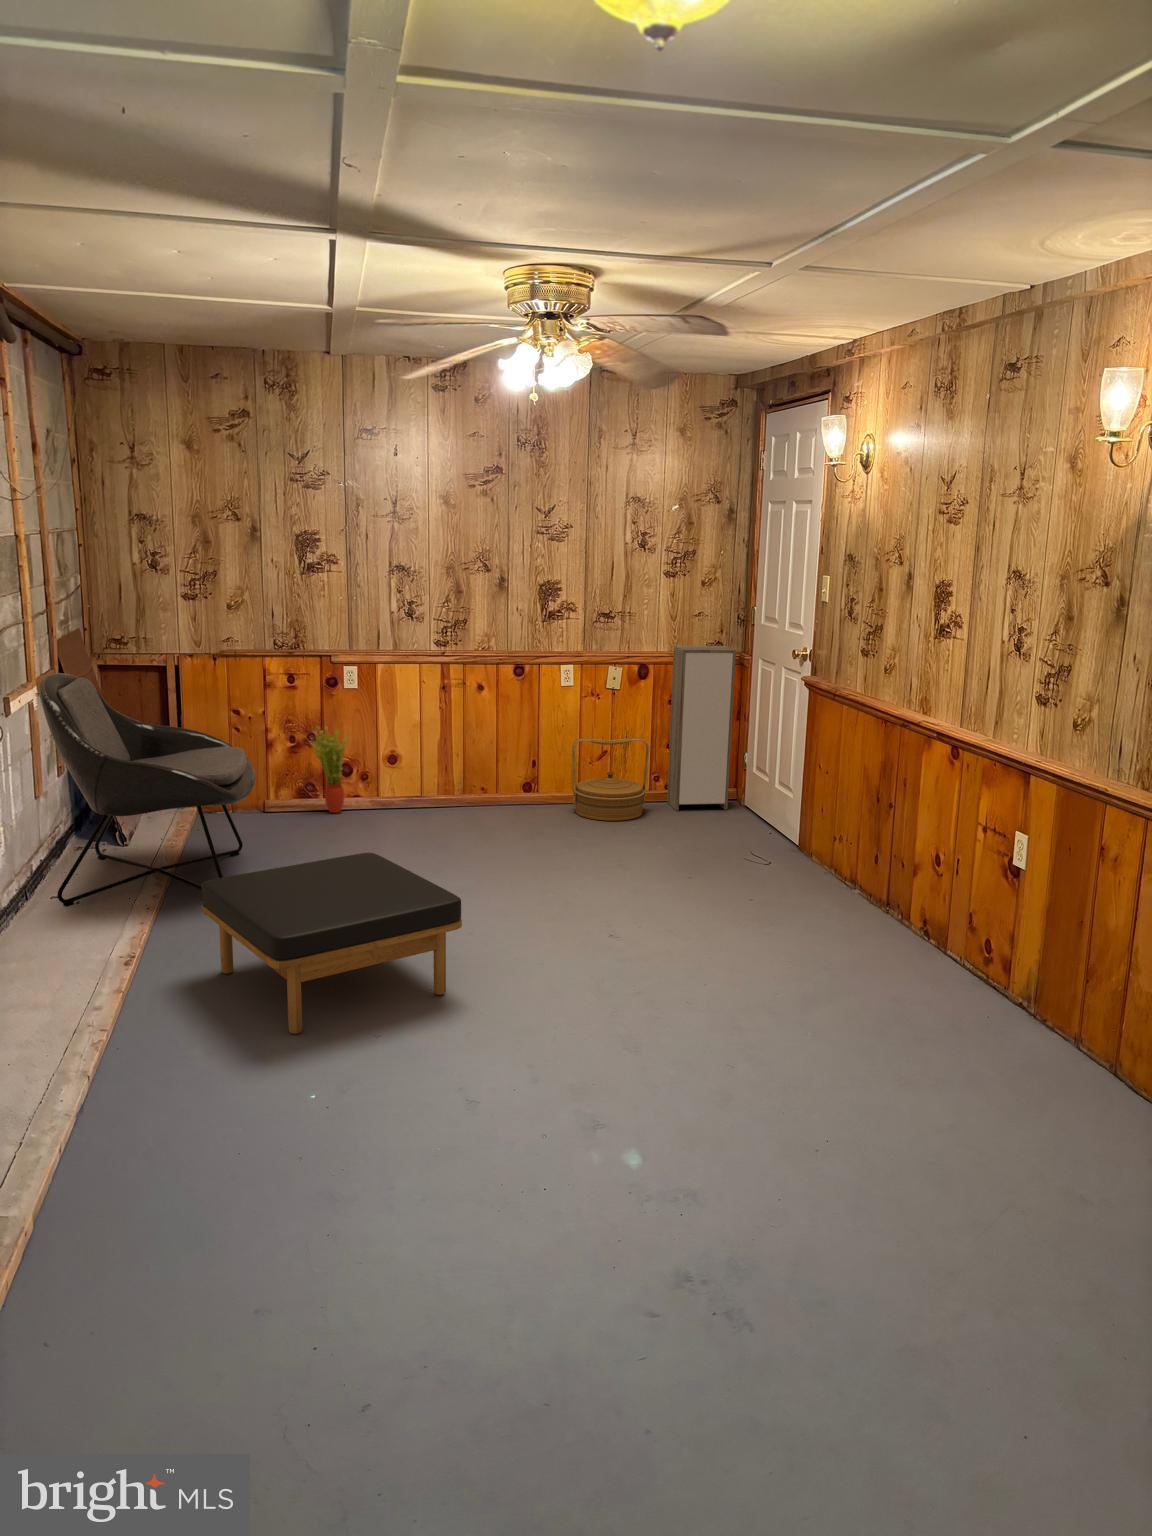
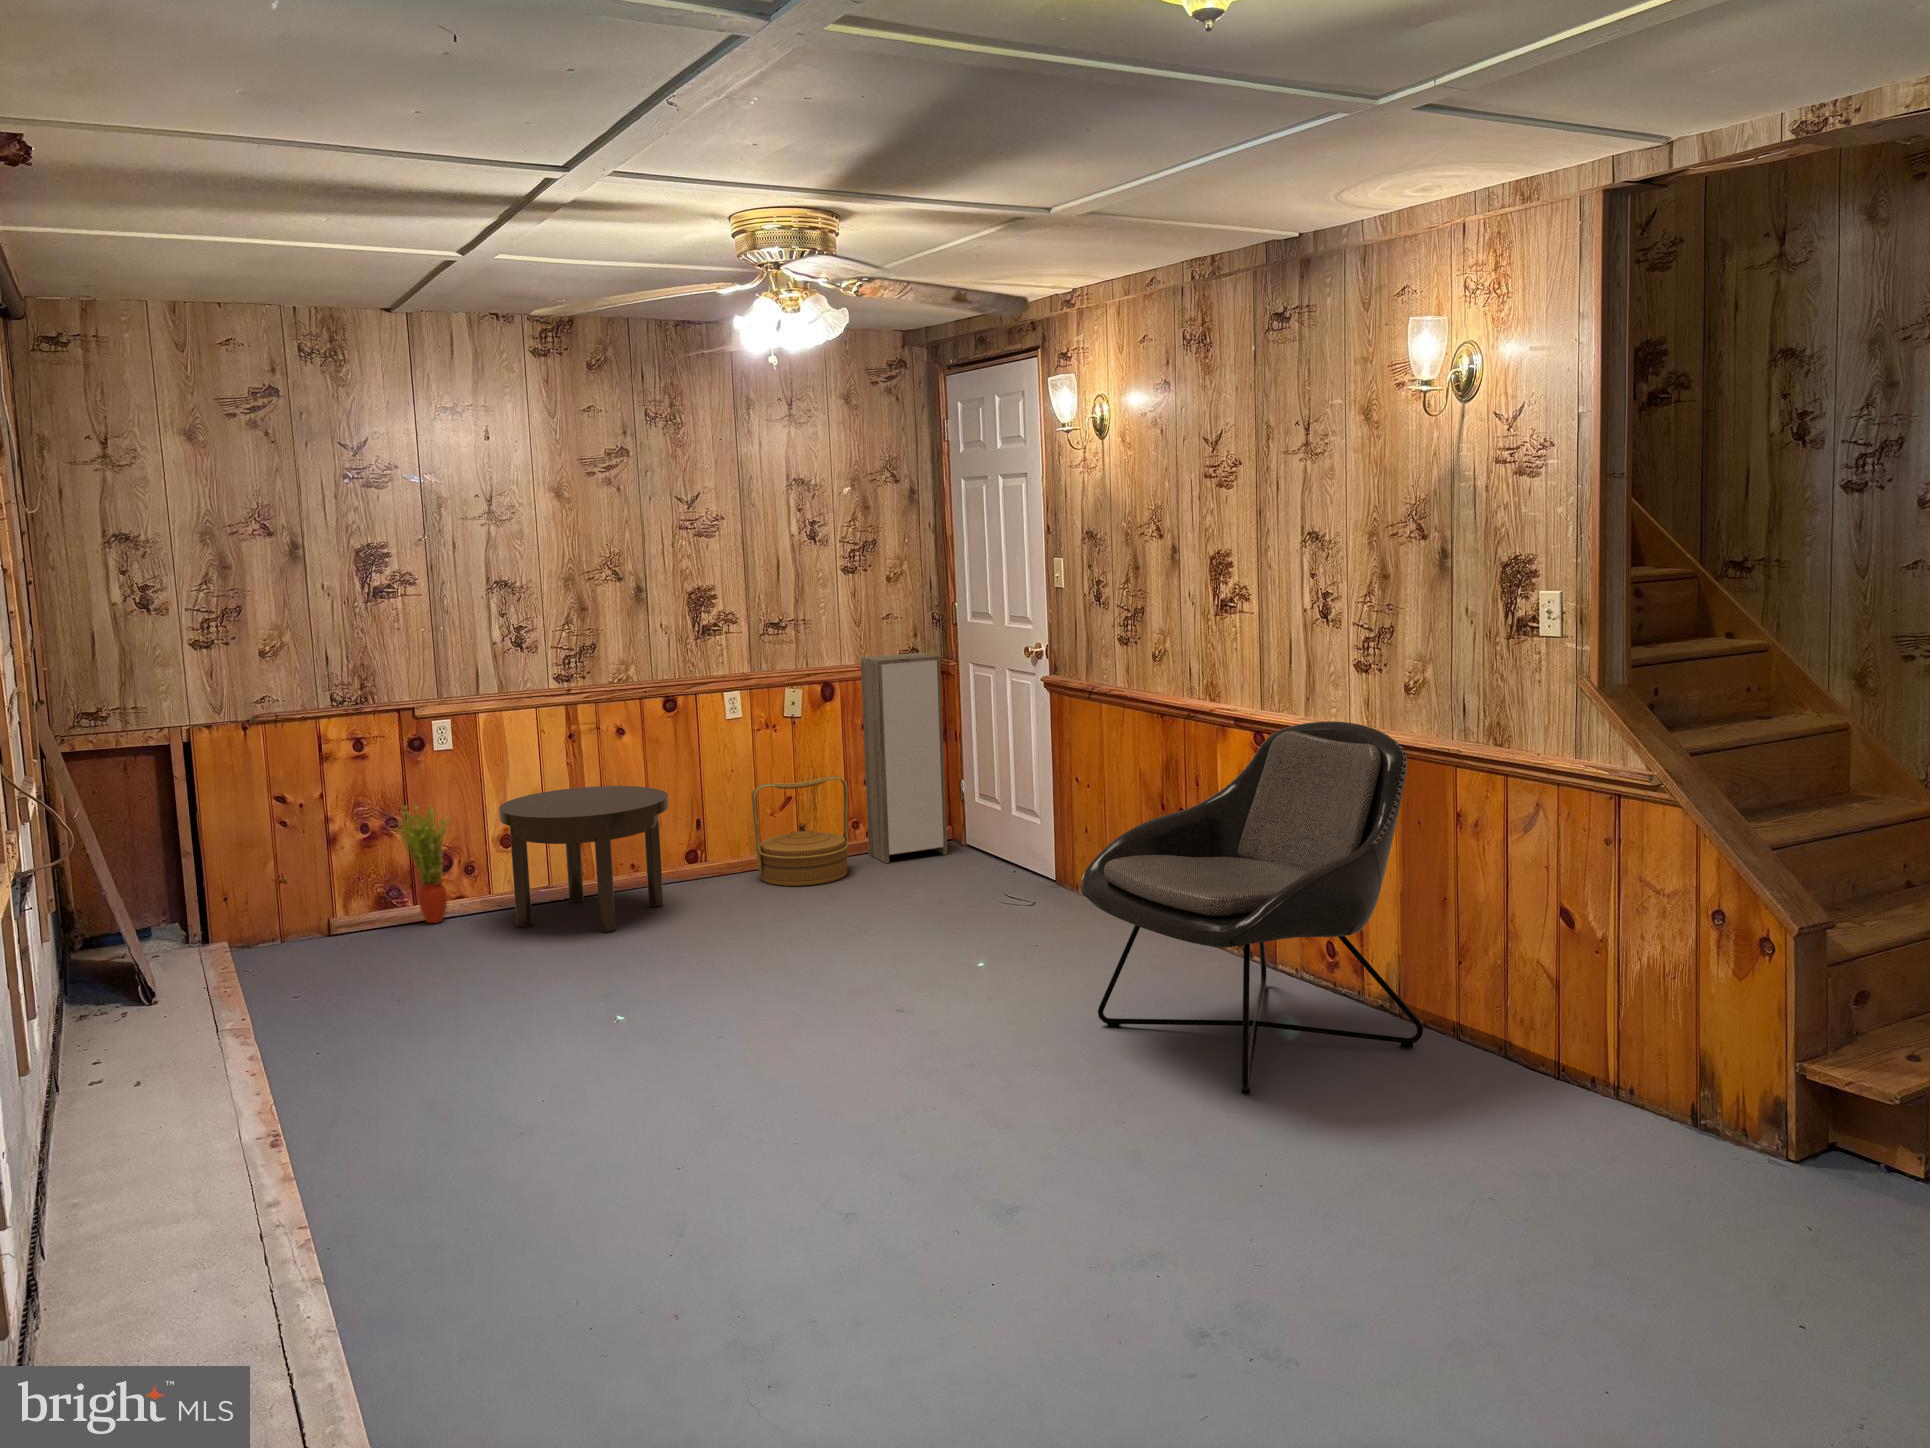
lounge chair: present [39,673,255,907] -> present [1081,721,1423,1094]
side table: none [378,726,502,837] -> present [499,786,668,932]
ottoman: present [201,853,462,1034] -> none [384,947,750,1183]

